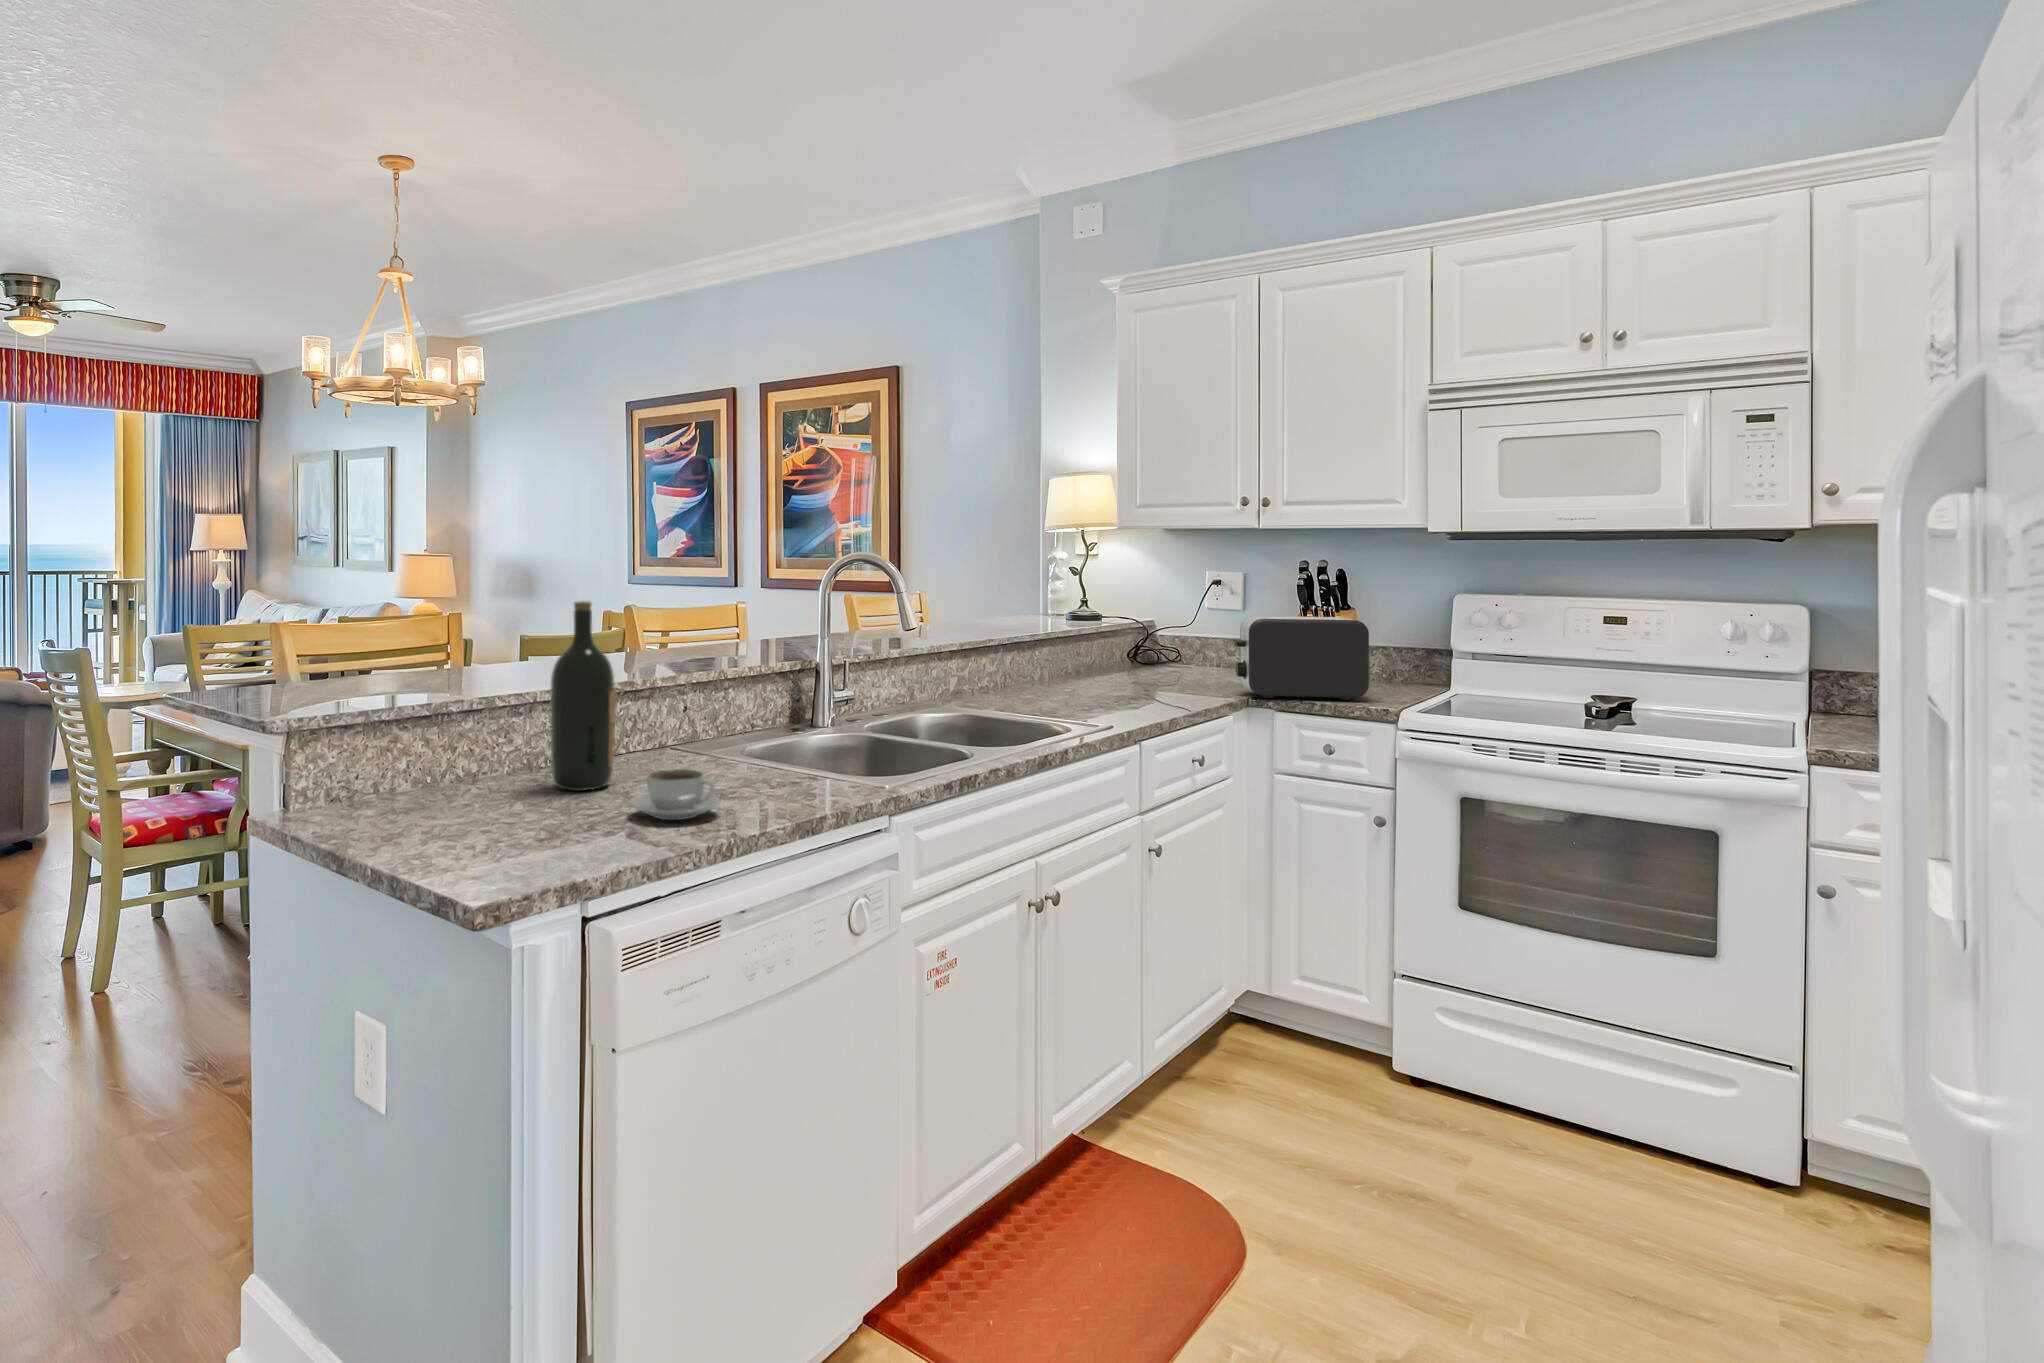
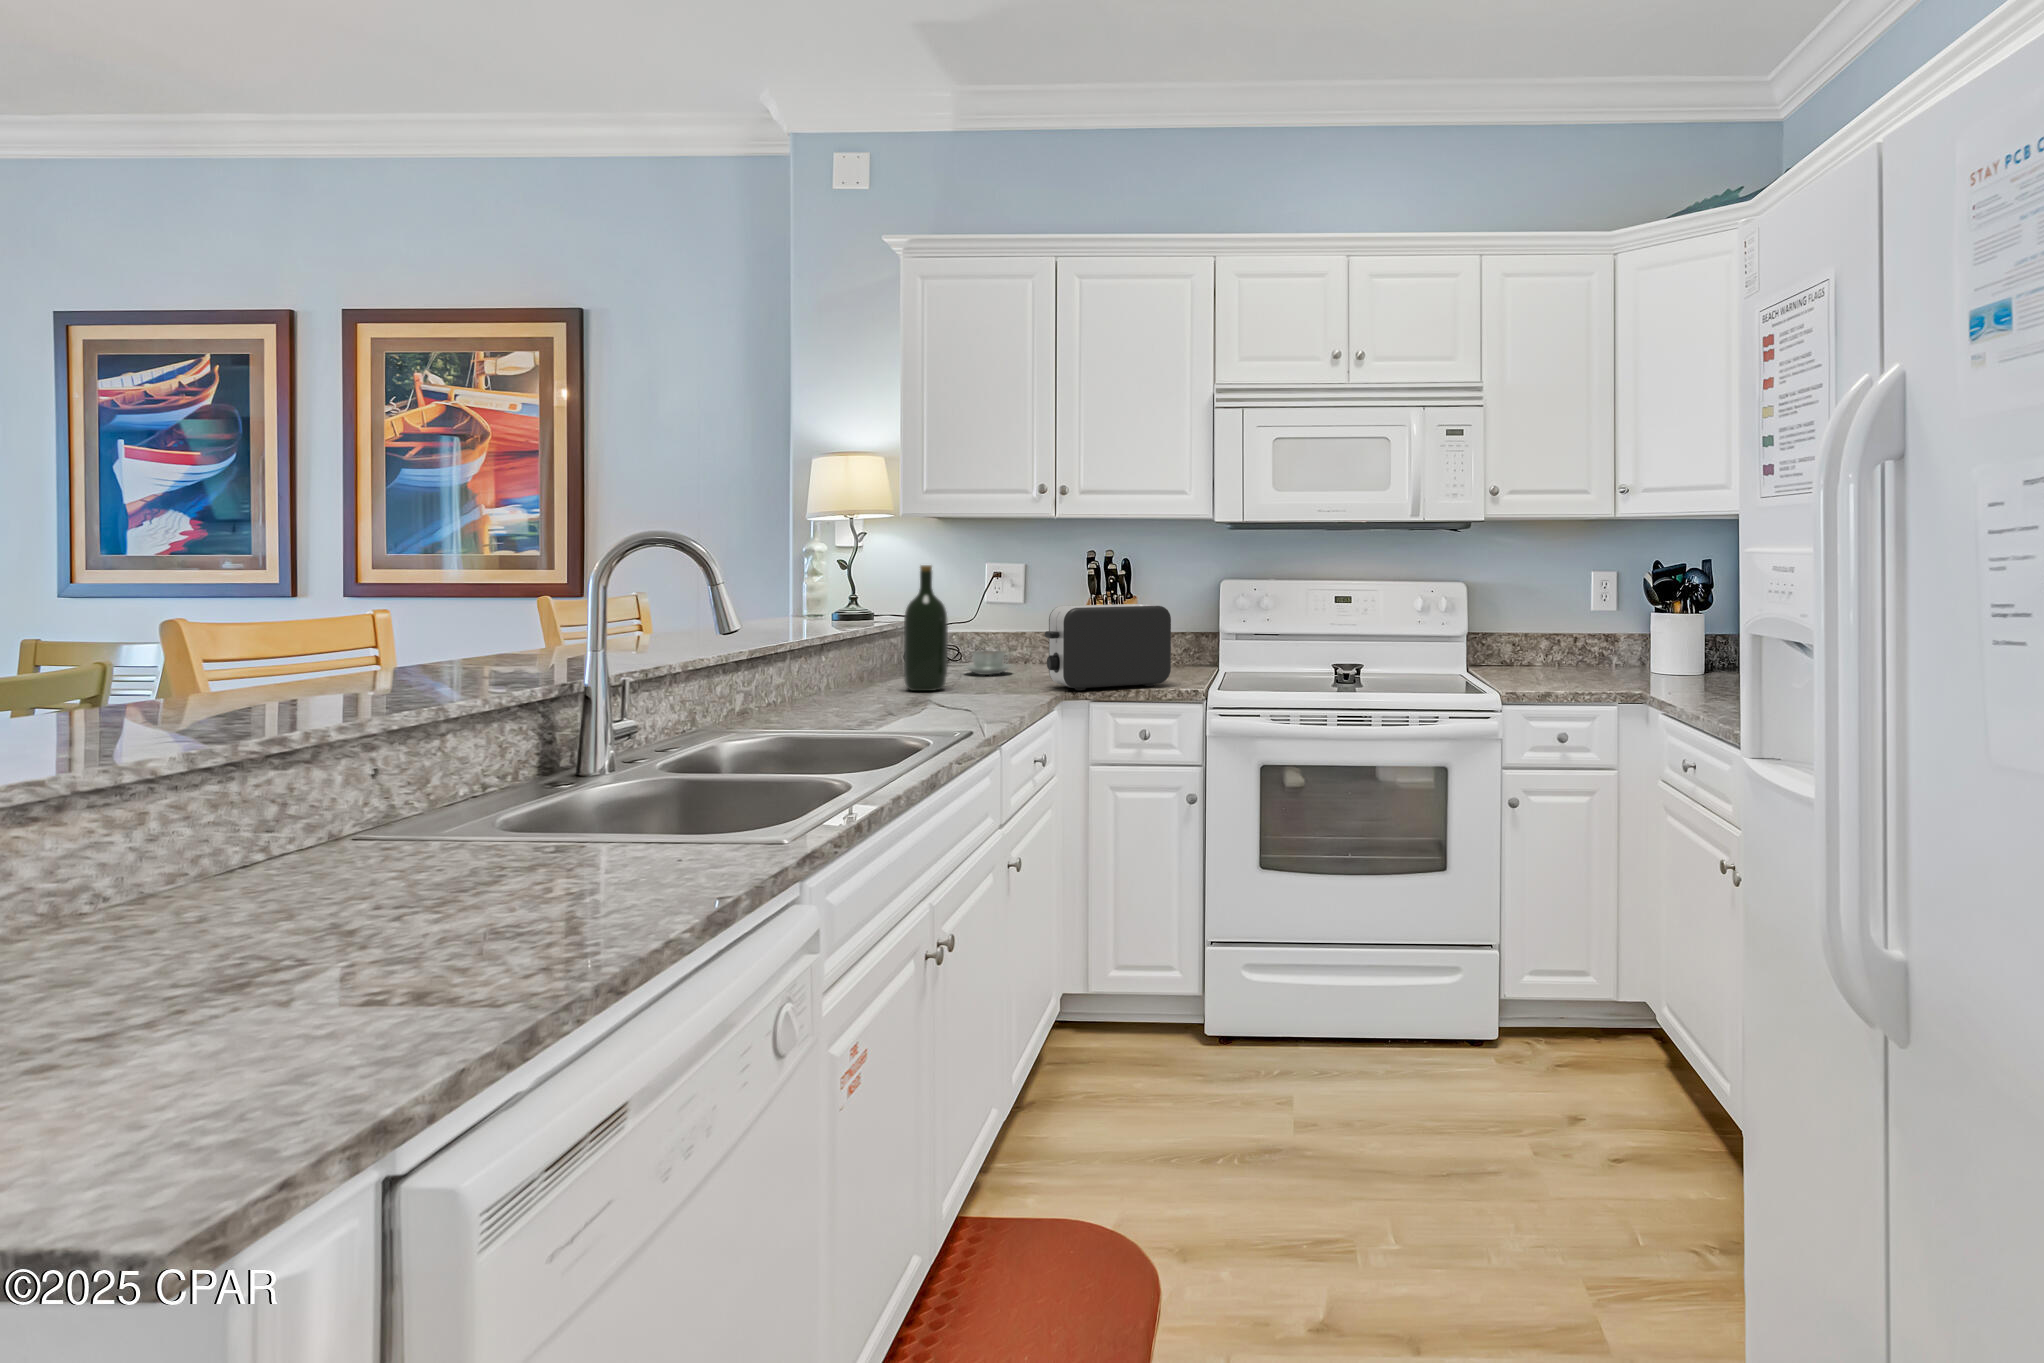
wine bottle: present [551,601,615,791] -> present [904,565,948,691]
coffee cup: present [631,769,720,820] -> present [965,651,1011,675]

